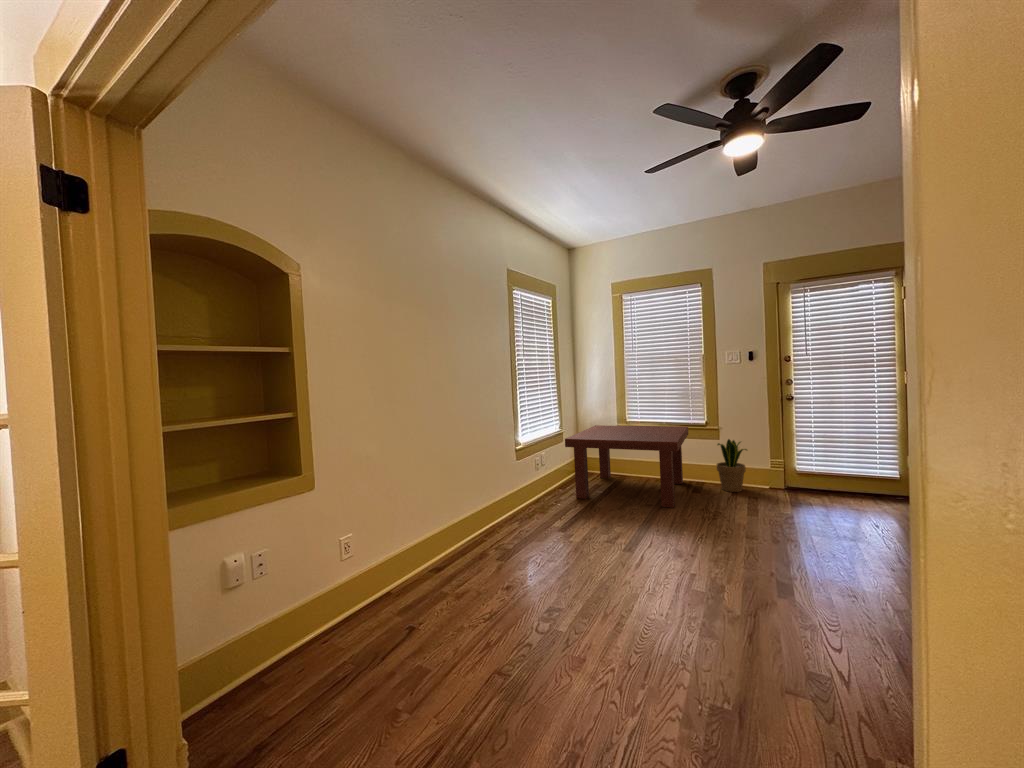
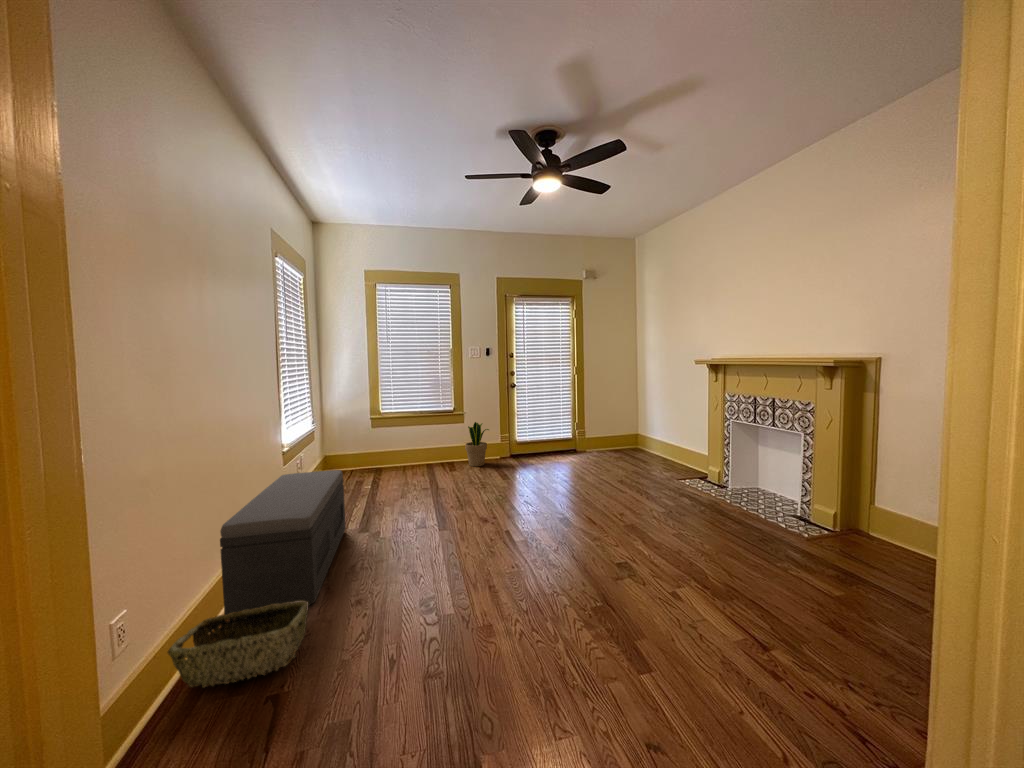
coffee table: present [565,425,688,508] -> none [336,414,453,498]
storage bench: none [429,468,550,577] -> present [220,470,346,615]
woven basket: none [371,559,455,613] -> present [168,601,308,687]

